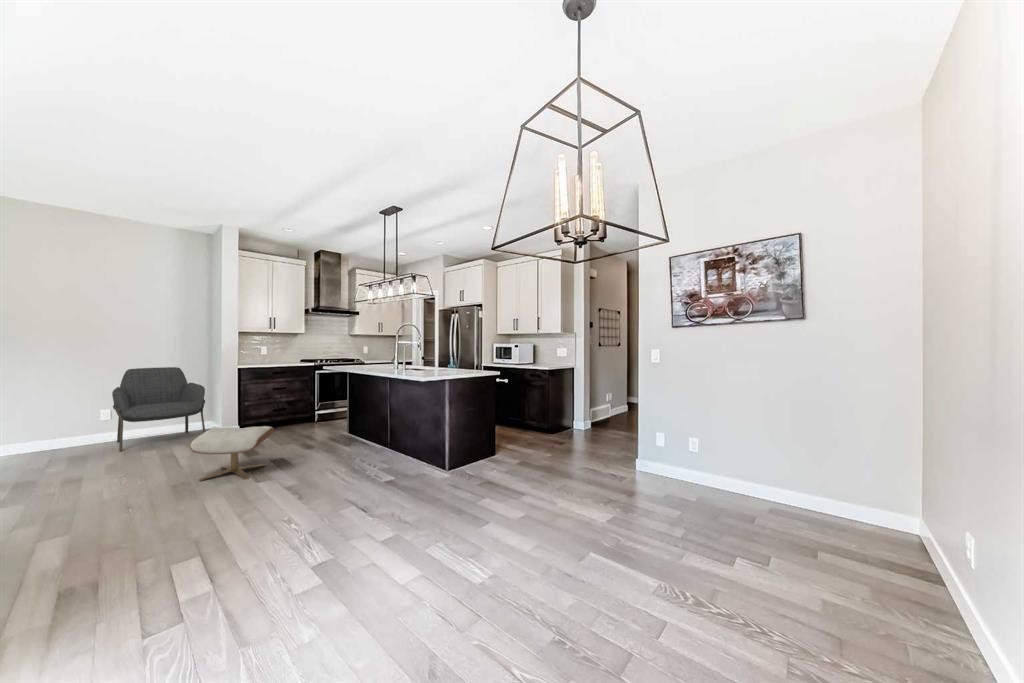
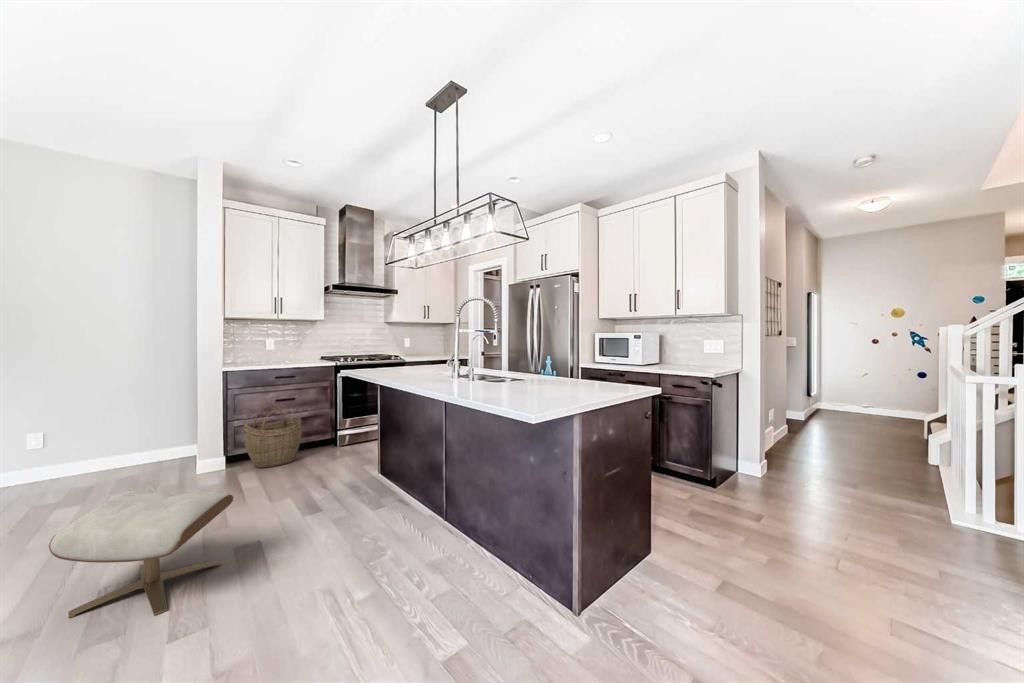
armchair: present [112,367,205,451] -> none [24,370,173,506]
woven basket: none [253,392,293,433] -> present [244,405,302,468]

